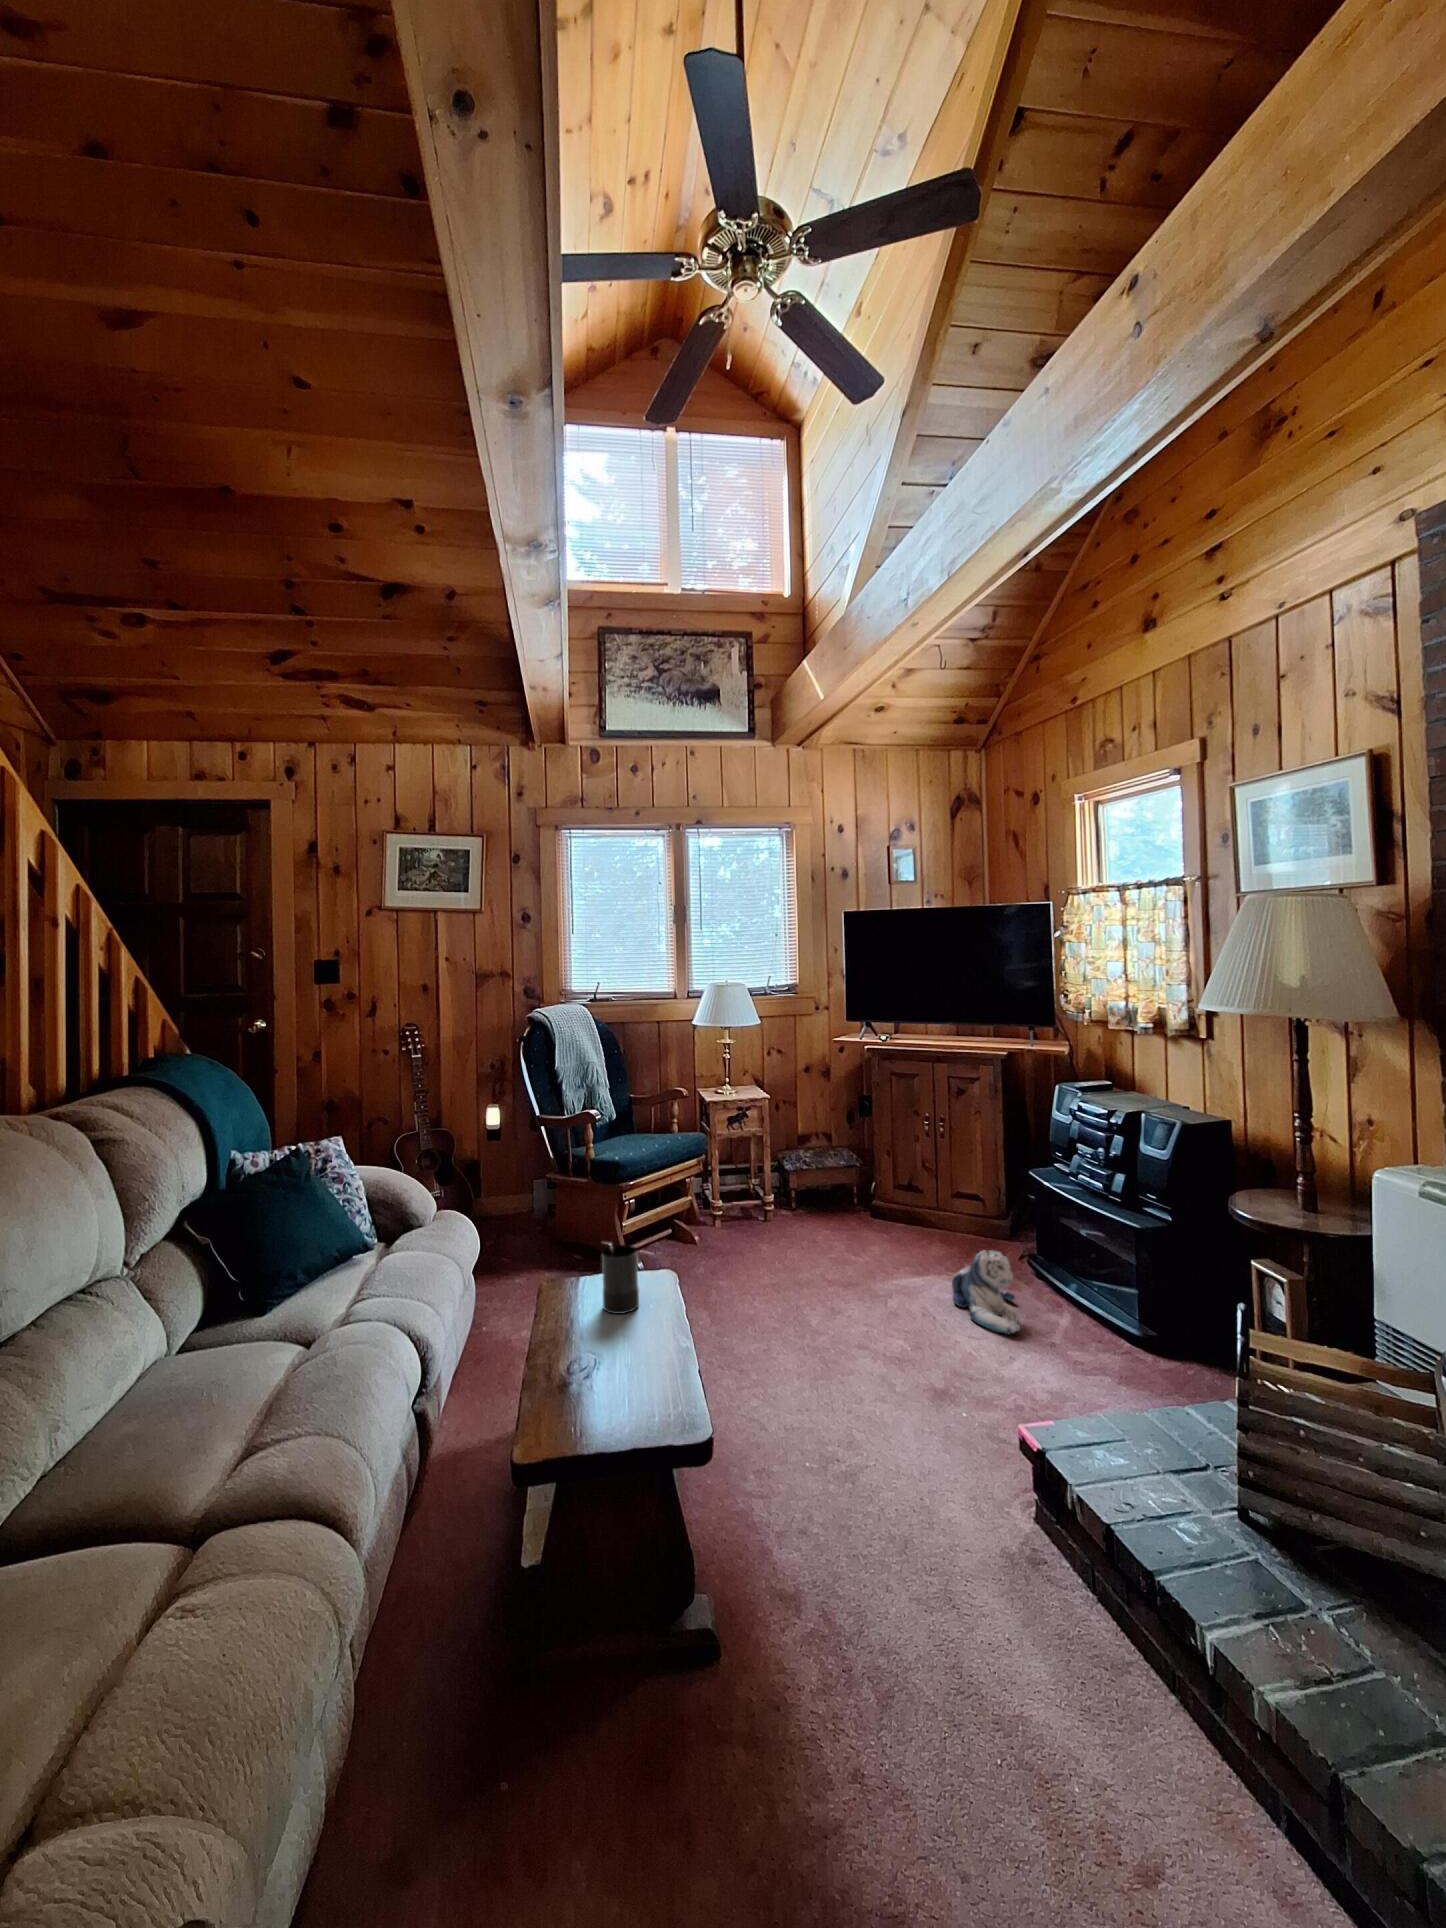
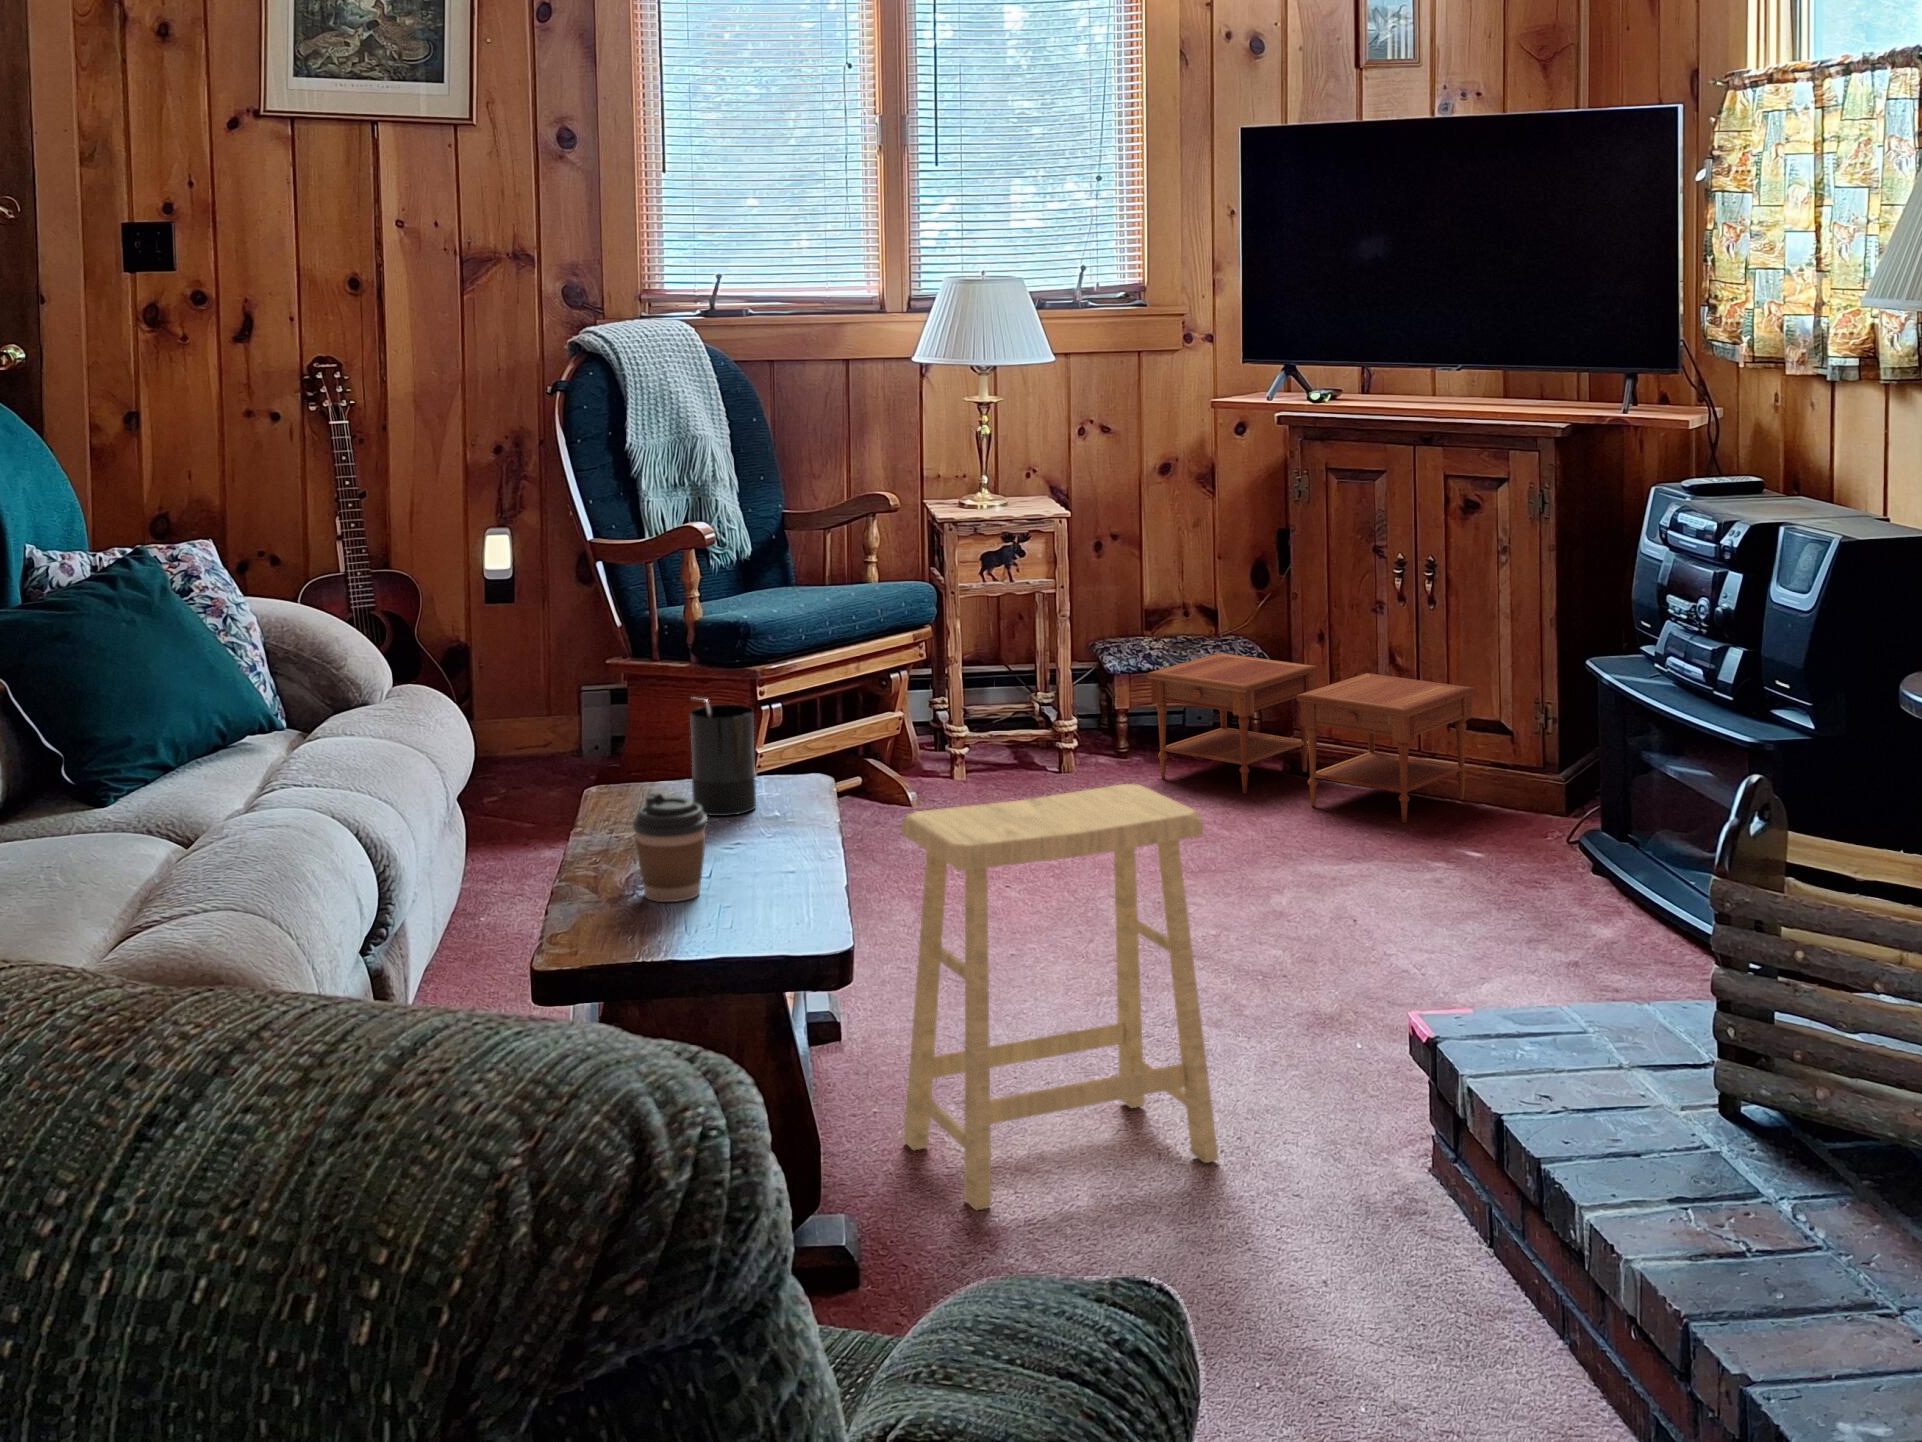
side table: none [807,1159,964,1249] -> present [1147,653,1475,823]
plush toy: present [952,1250,1020,1335] -> none [1403,794,1530,946]
footstool: none [726,1288,912,1573] -> present [902,784,1218,1210]
coffee cup: none [573,1328,619,1402] -> present [633,793,708,902]

